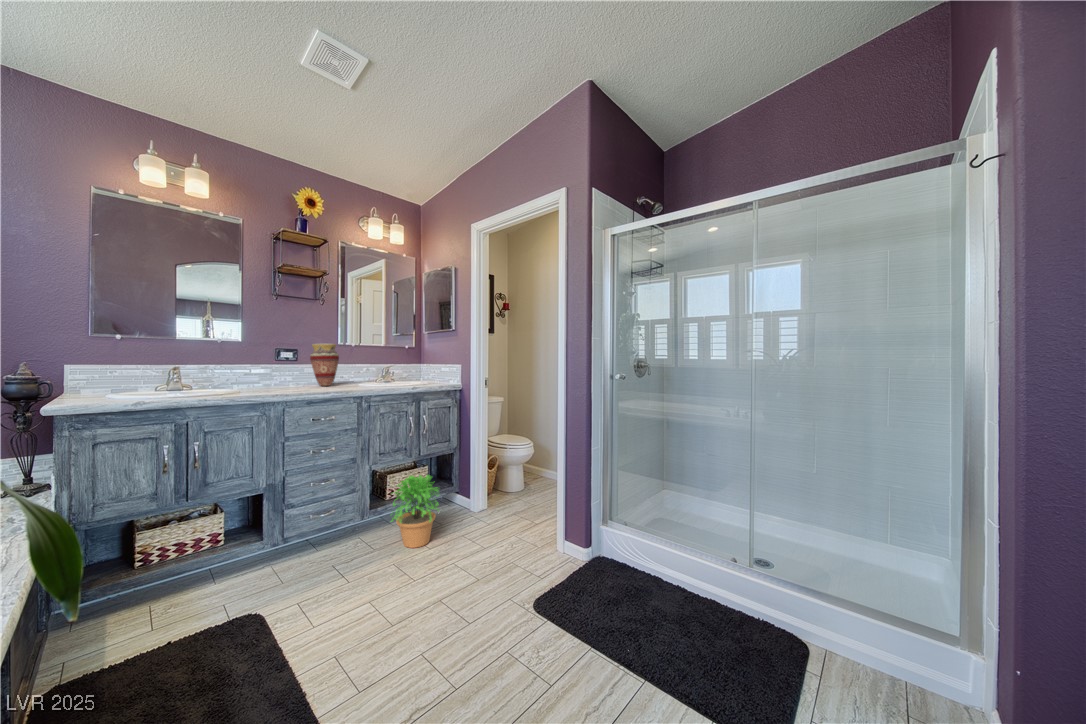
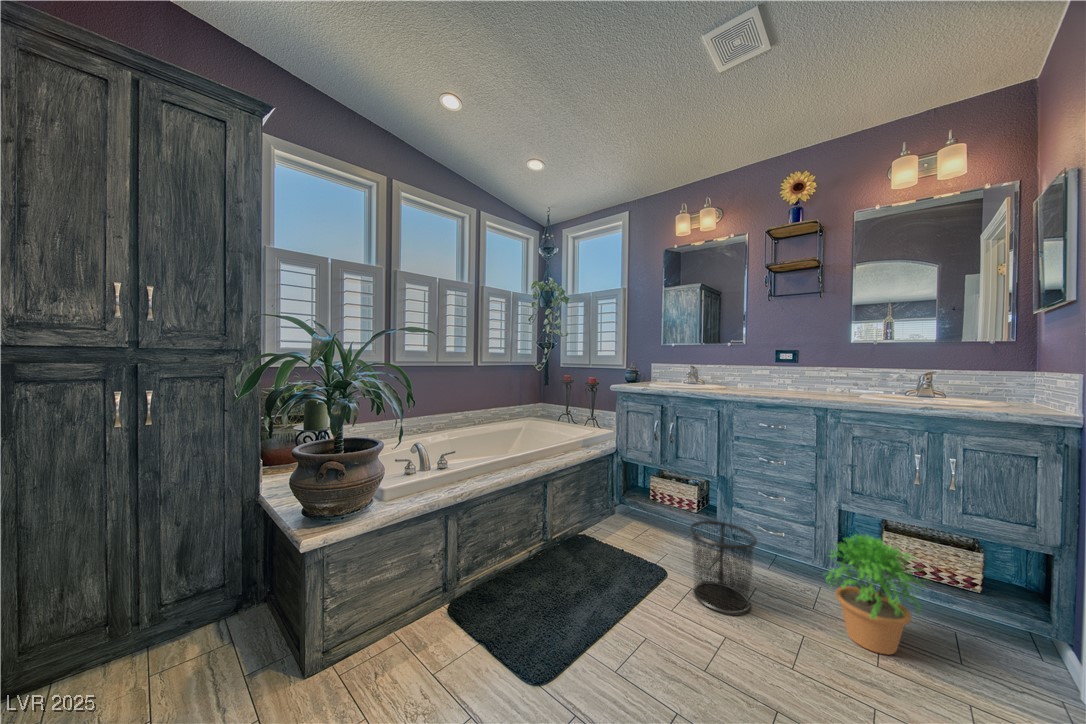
vase: present [310,344,339,386] -> none [794,343,830,393]
waste bin: none [296,514,363,602] -> present [690,521,757,614]

